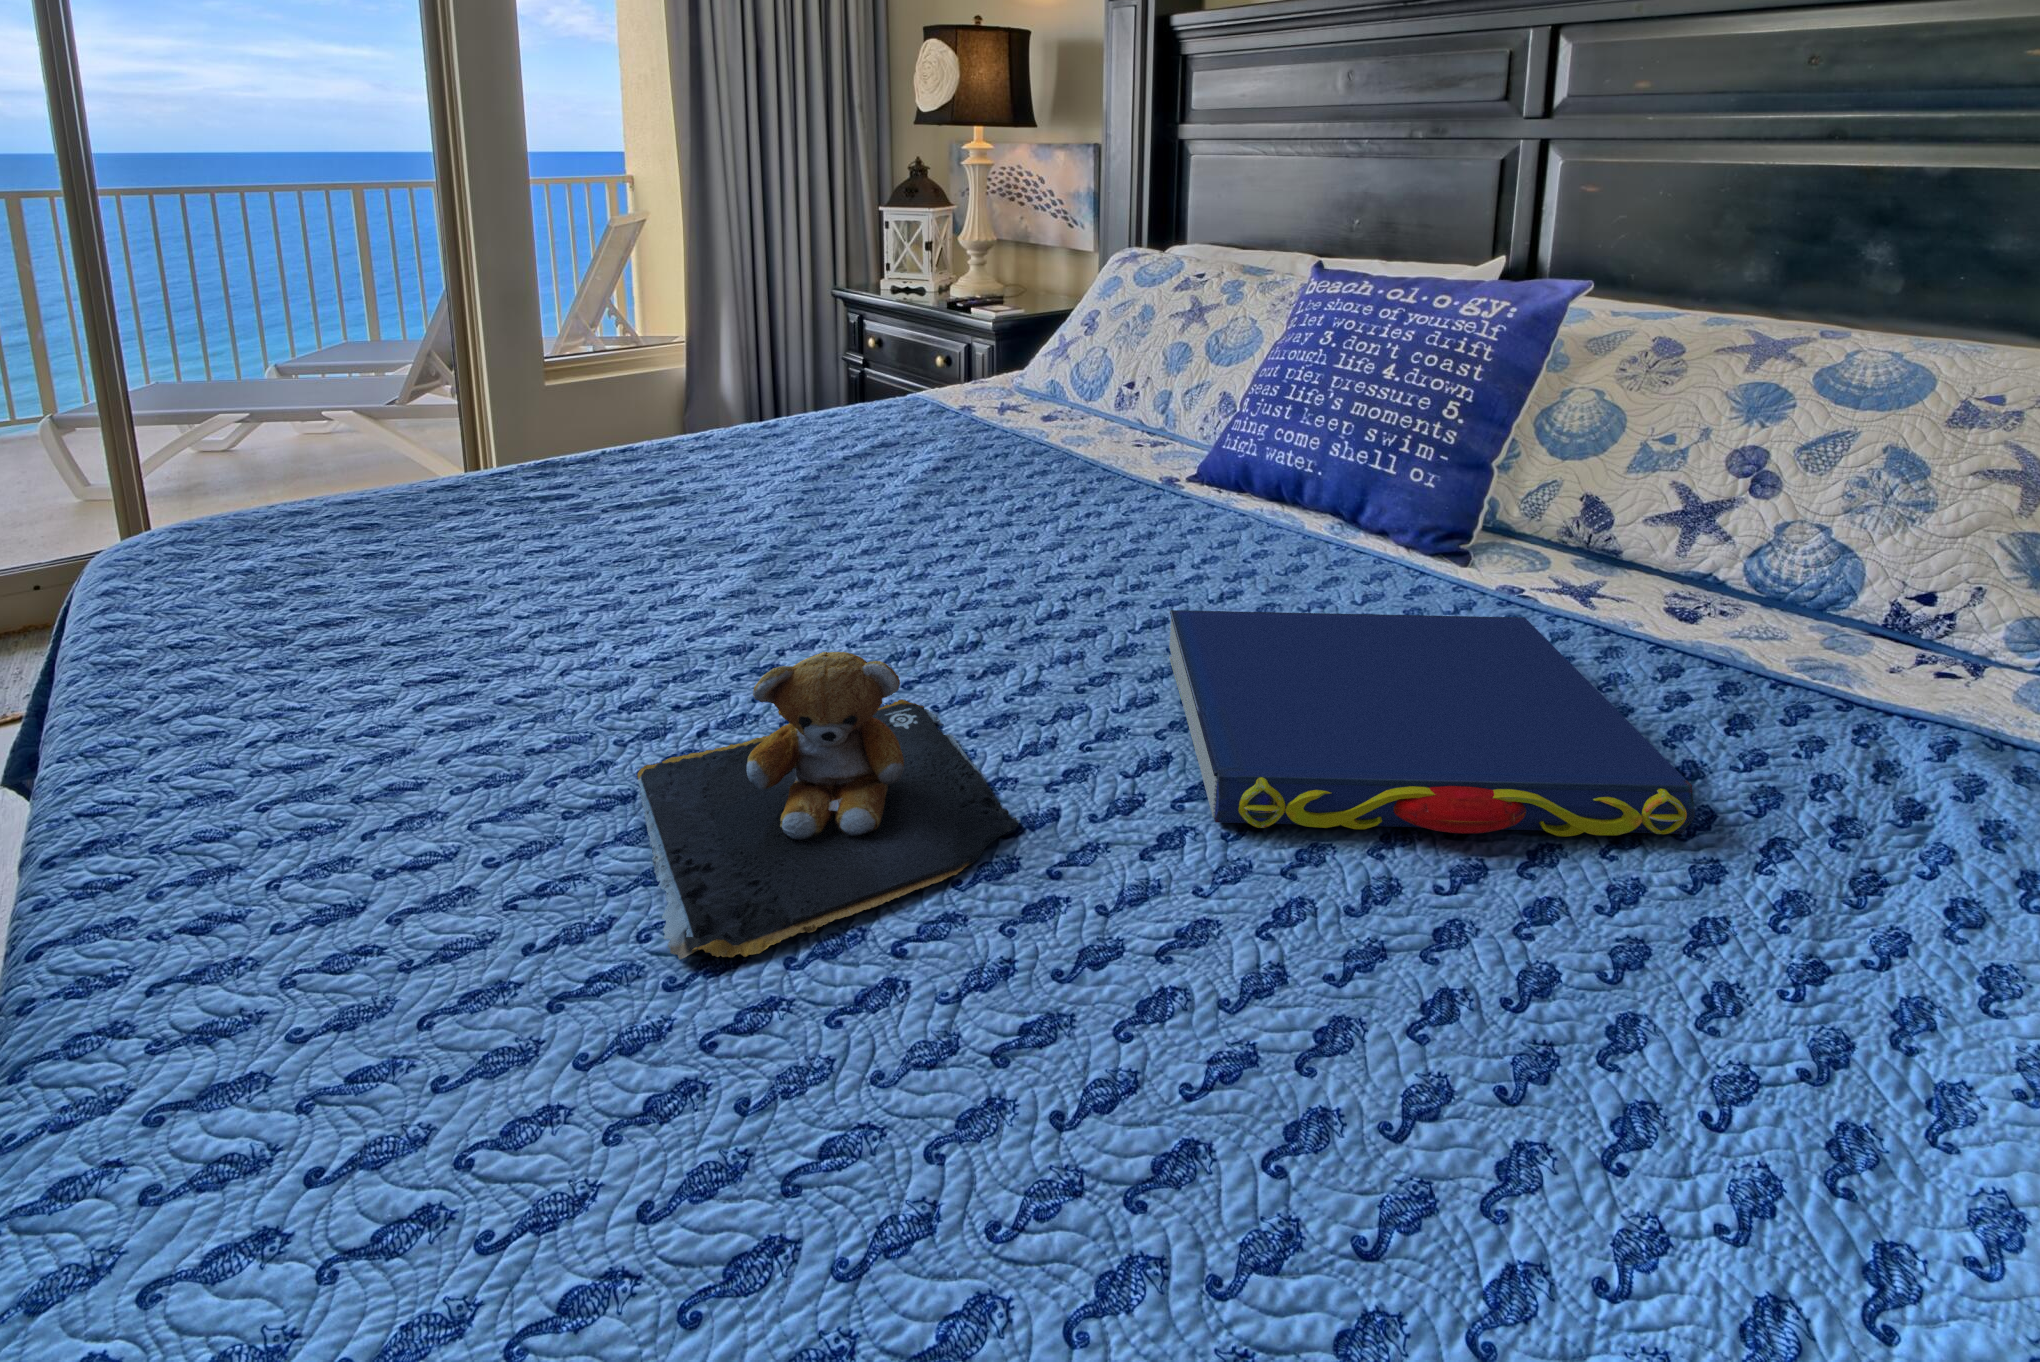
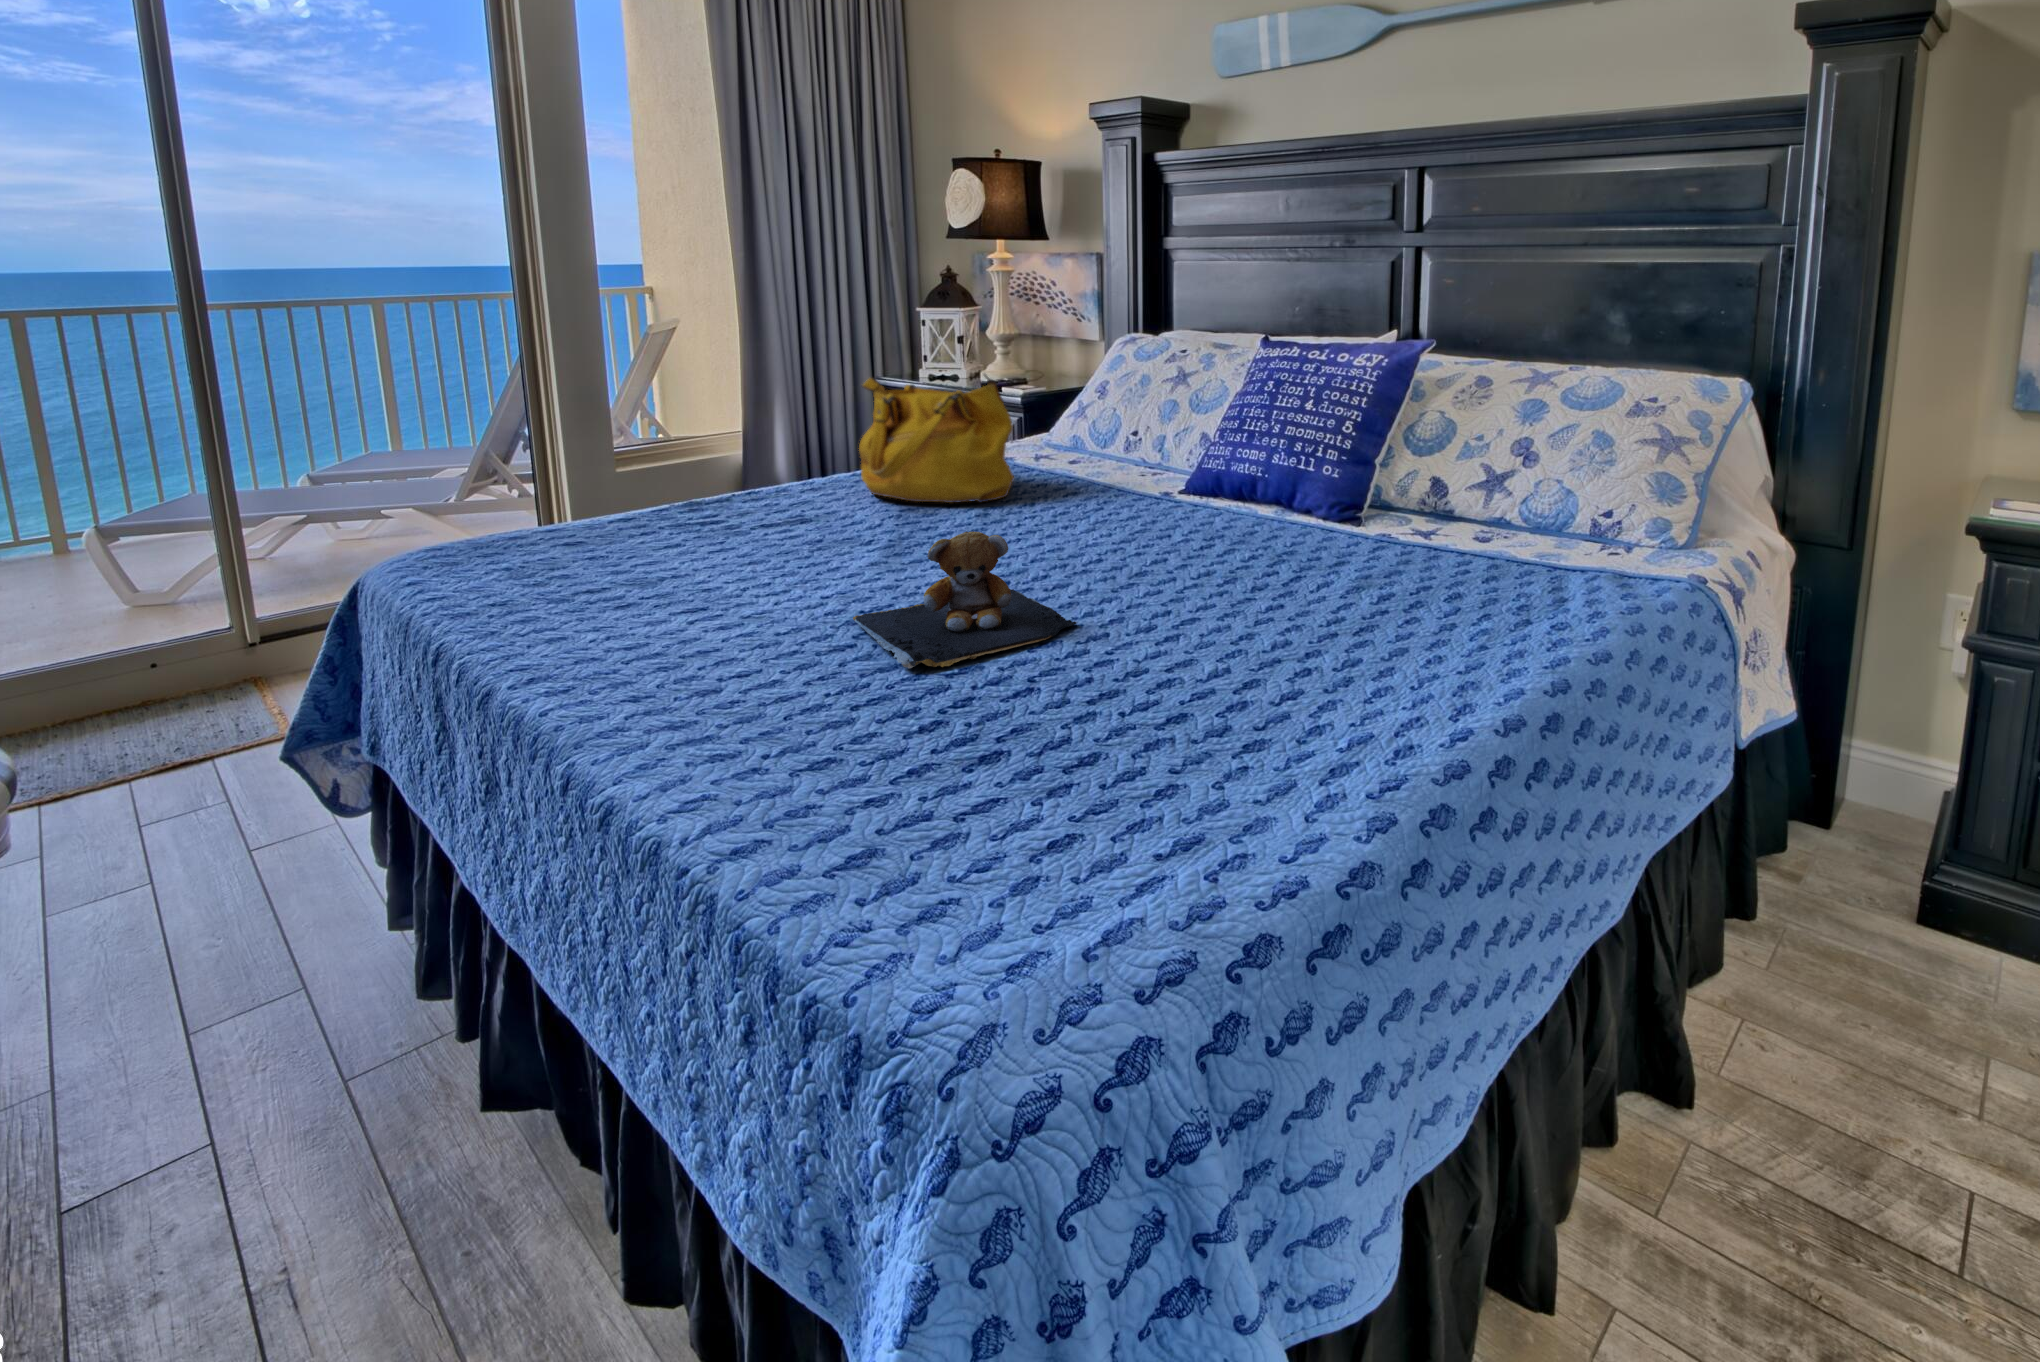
handbag: none [762,309,963,490] -> present [859,374,1014,503]
book: present [1169,610,1695,837] -> none [1160,530,1428,617]

